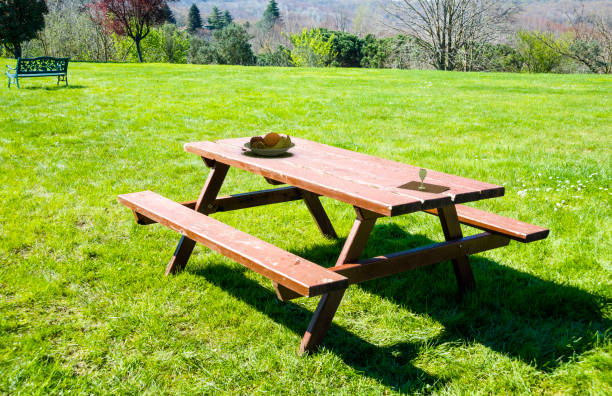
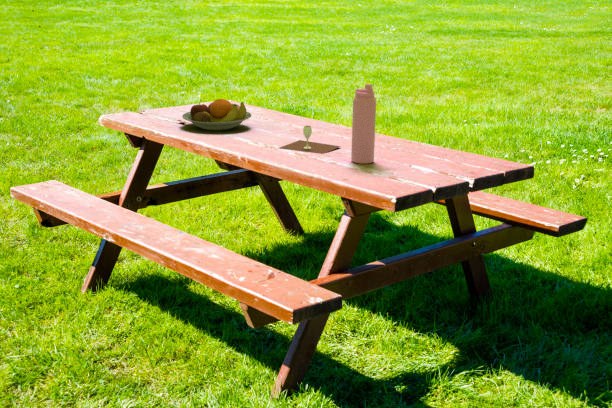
water bottle: none [364,121,384,181] -> present [351,84,376,164]
wine glass: present [397,169,450,194] -> present [279,126,340,154]

